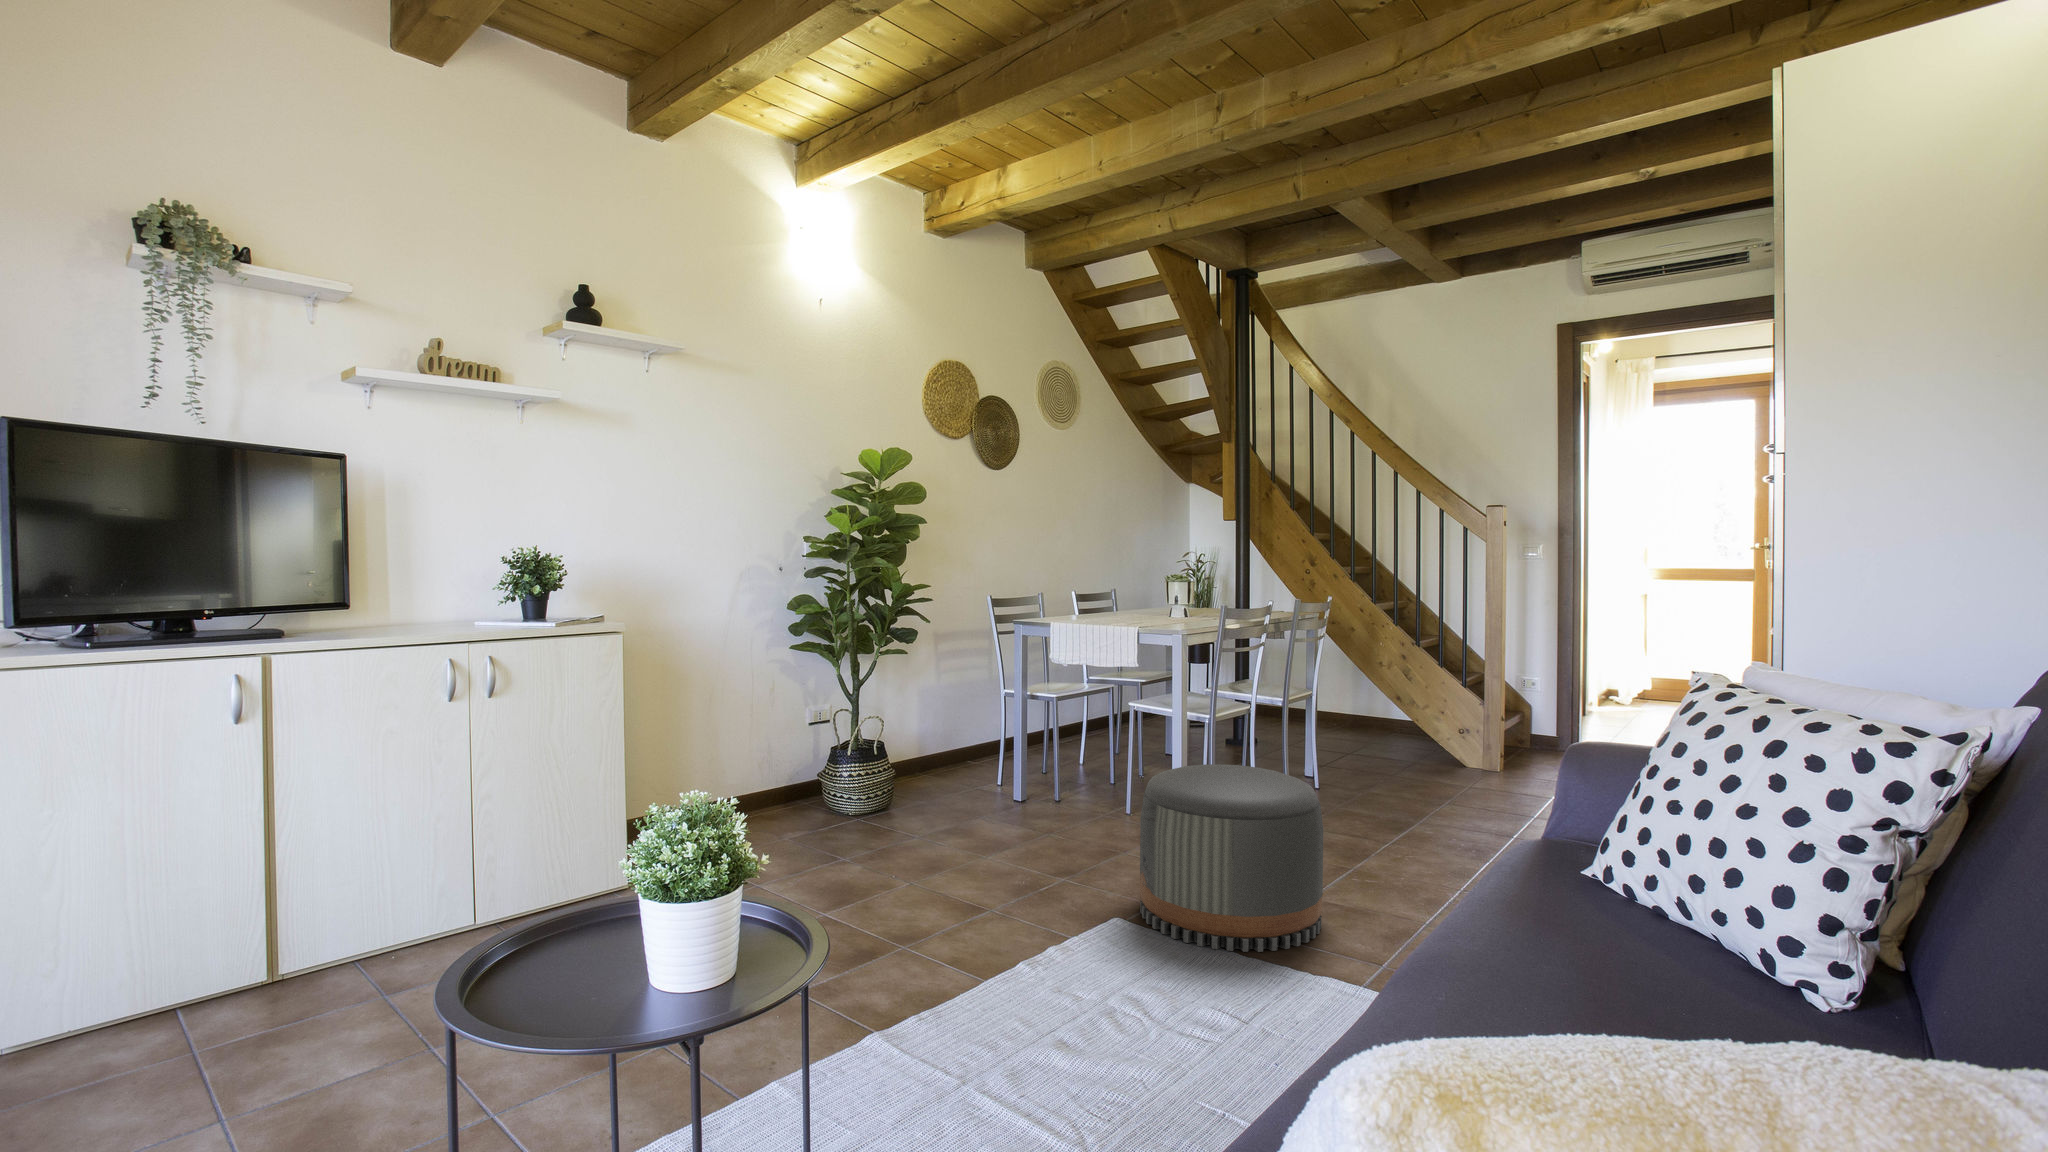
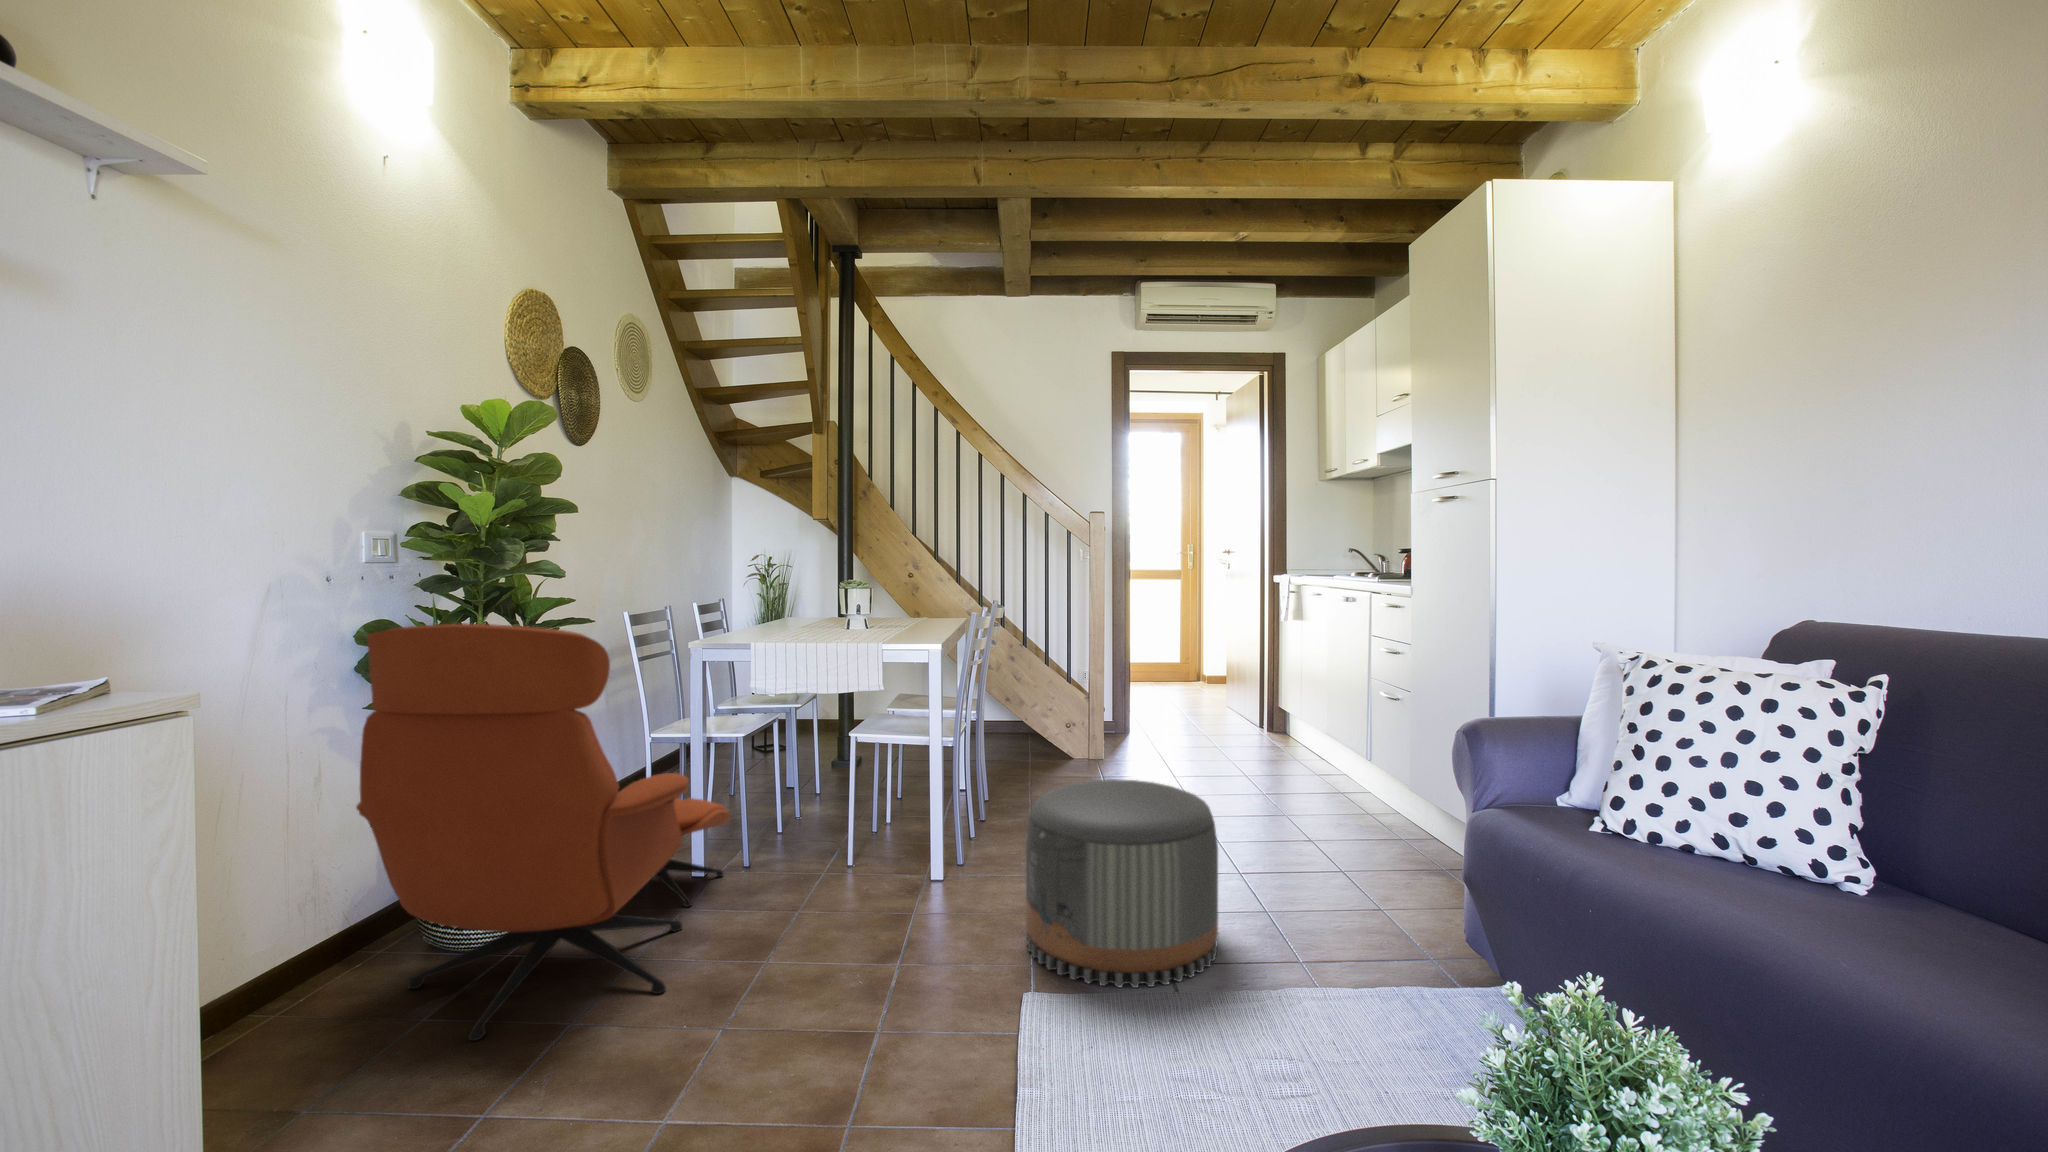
lounge chair: none [754,593,1028,855] -> present [356,623,731,1041]

